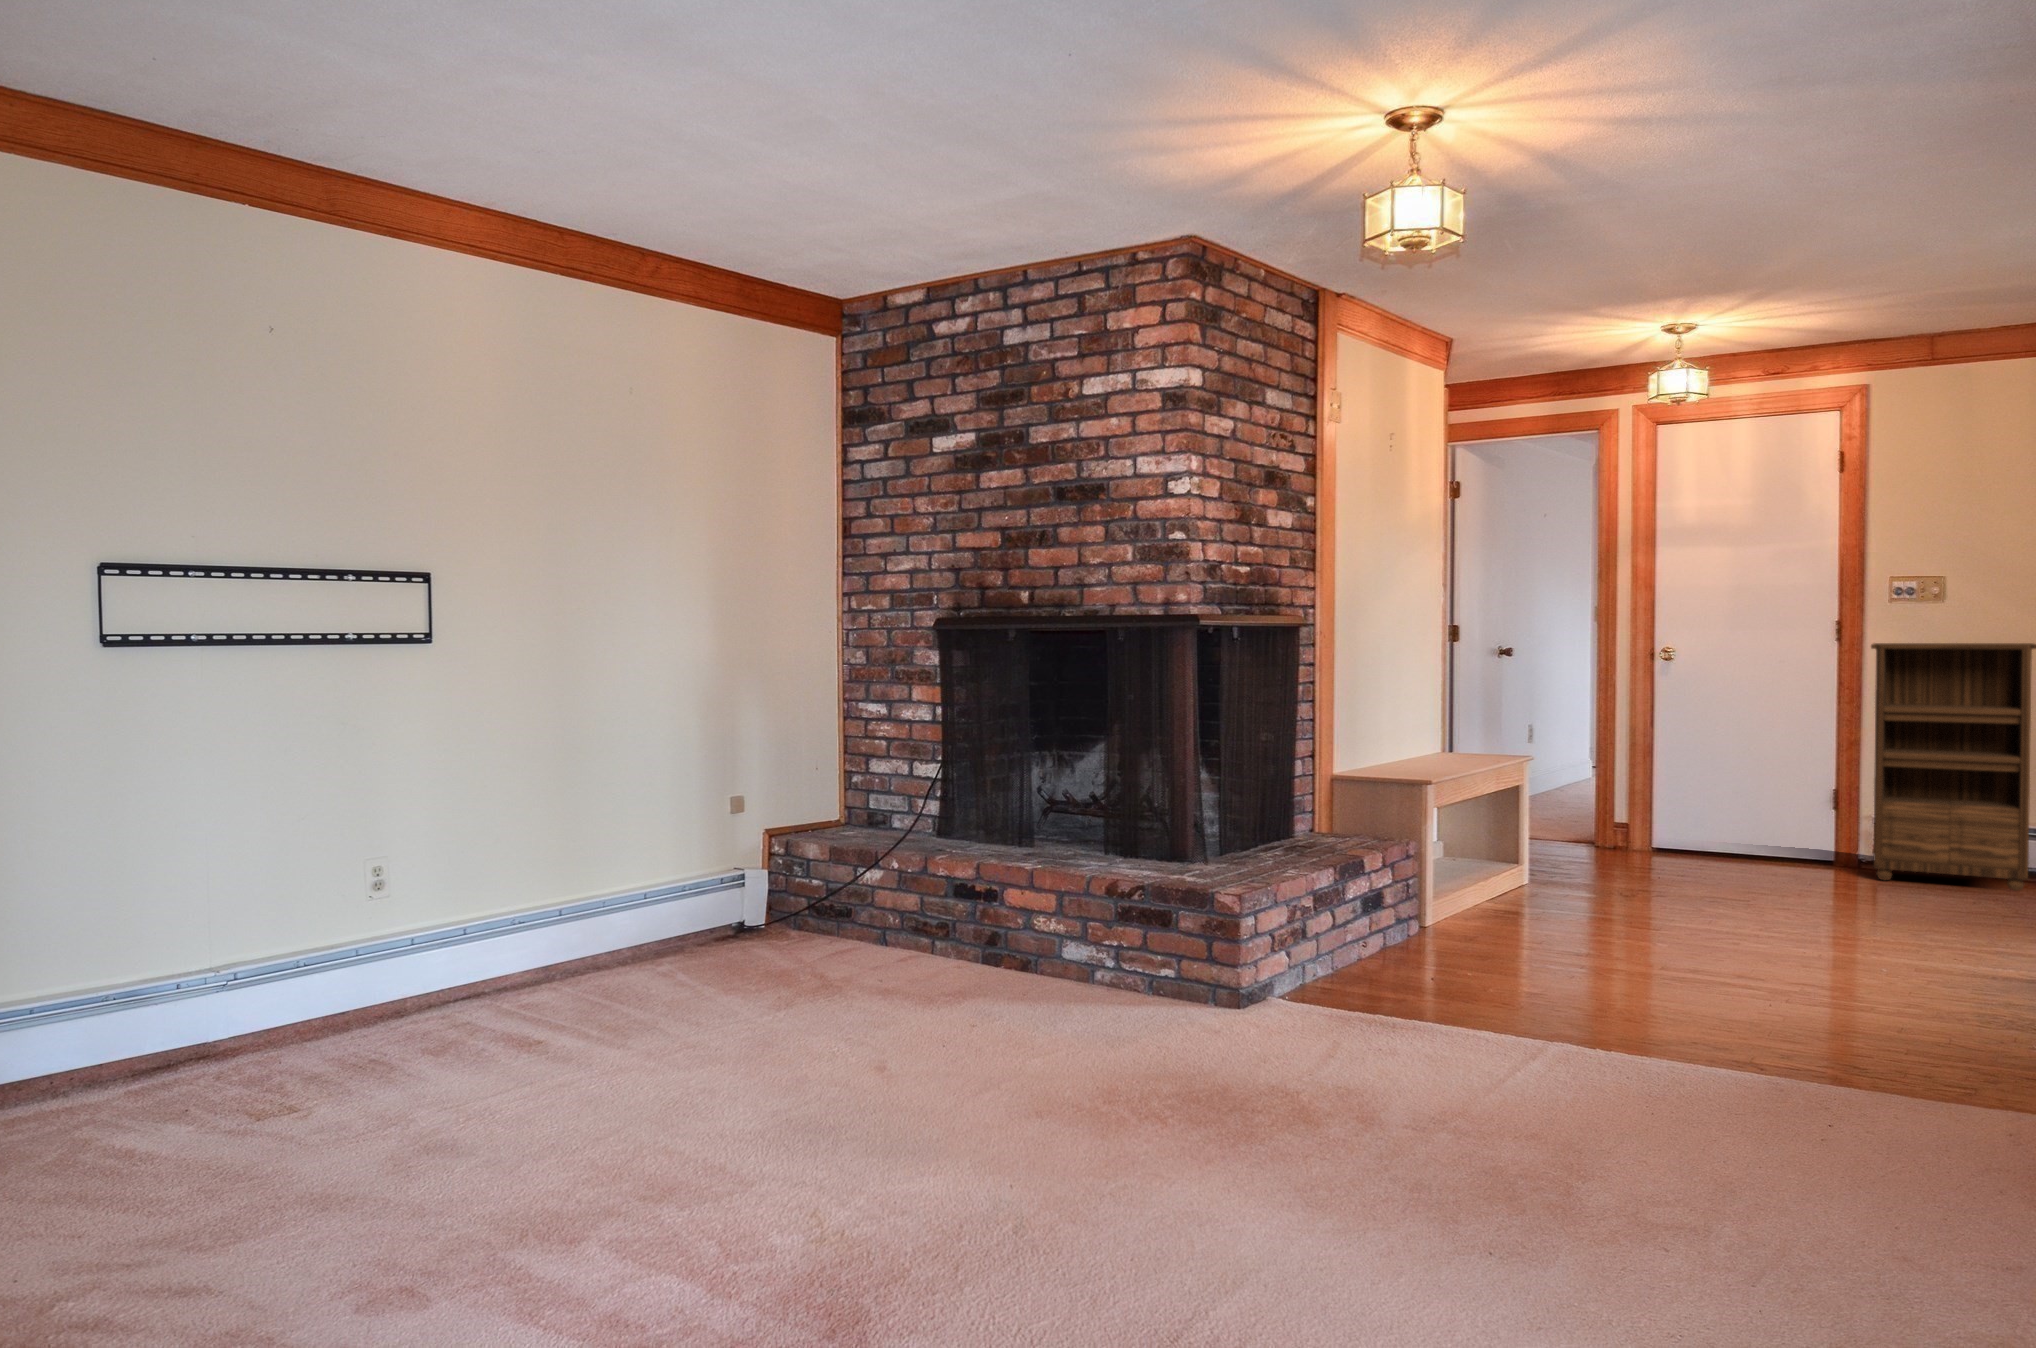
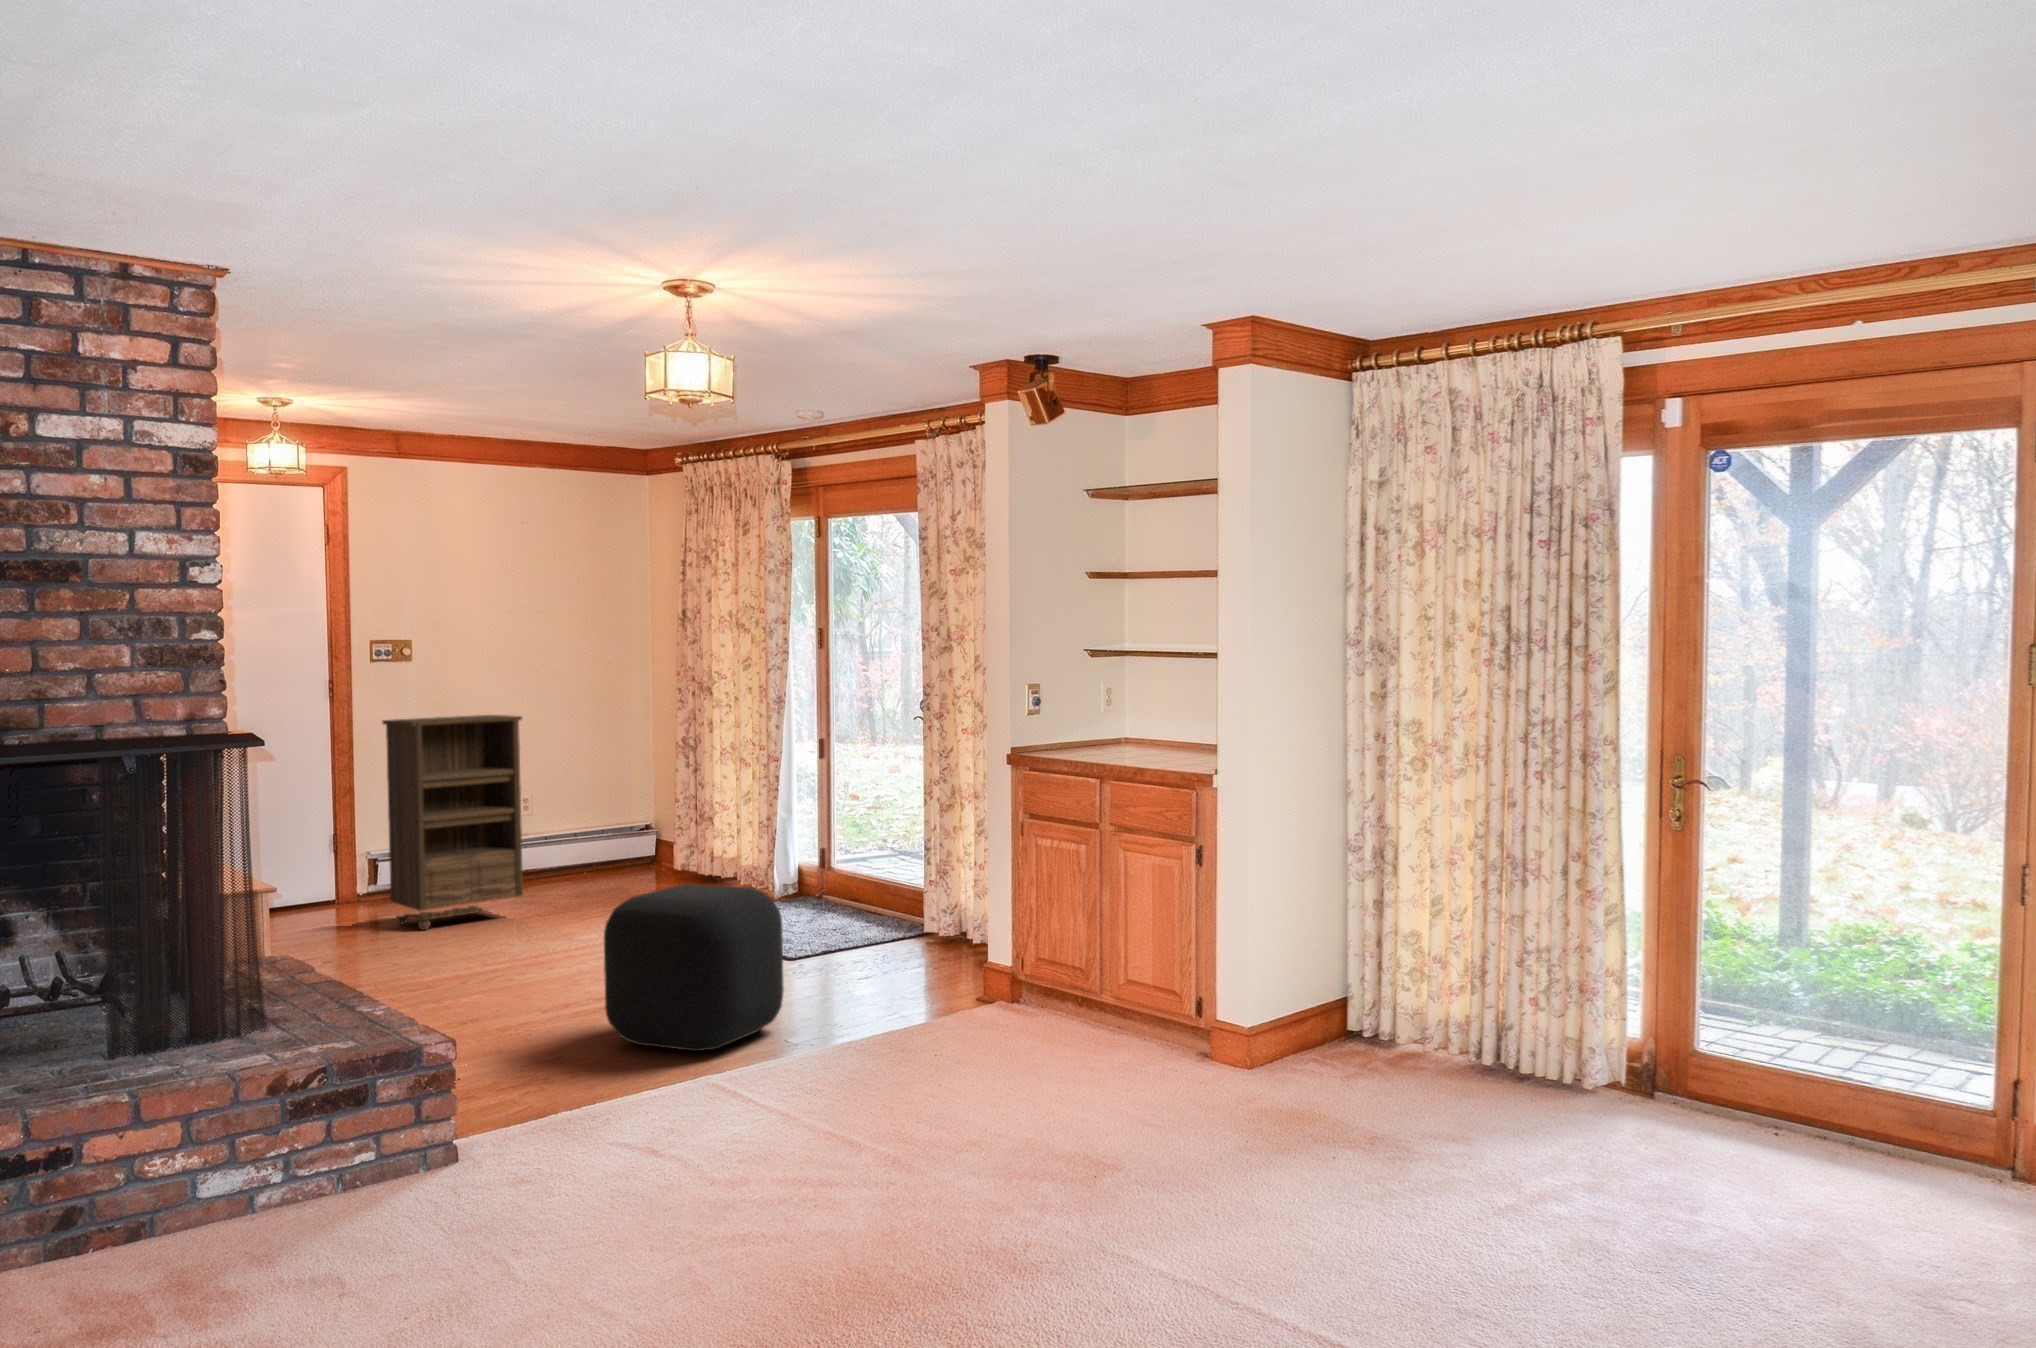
ottoman: none [1600,830,1828,1037] -> present [604,884,784,1051]

